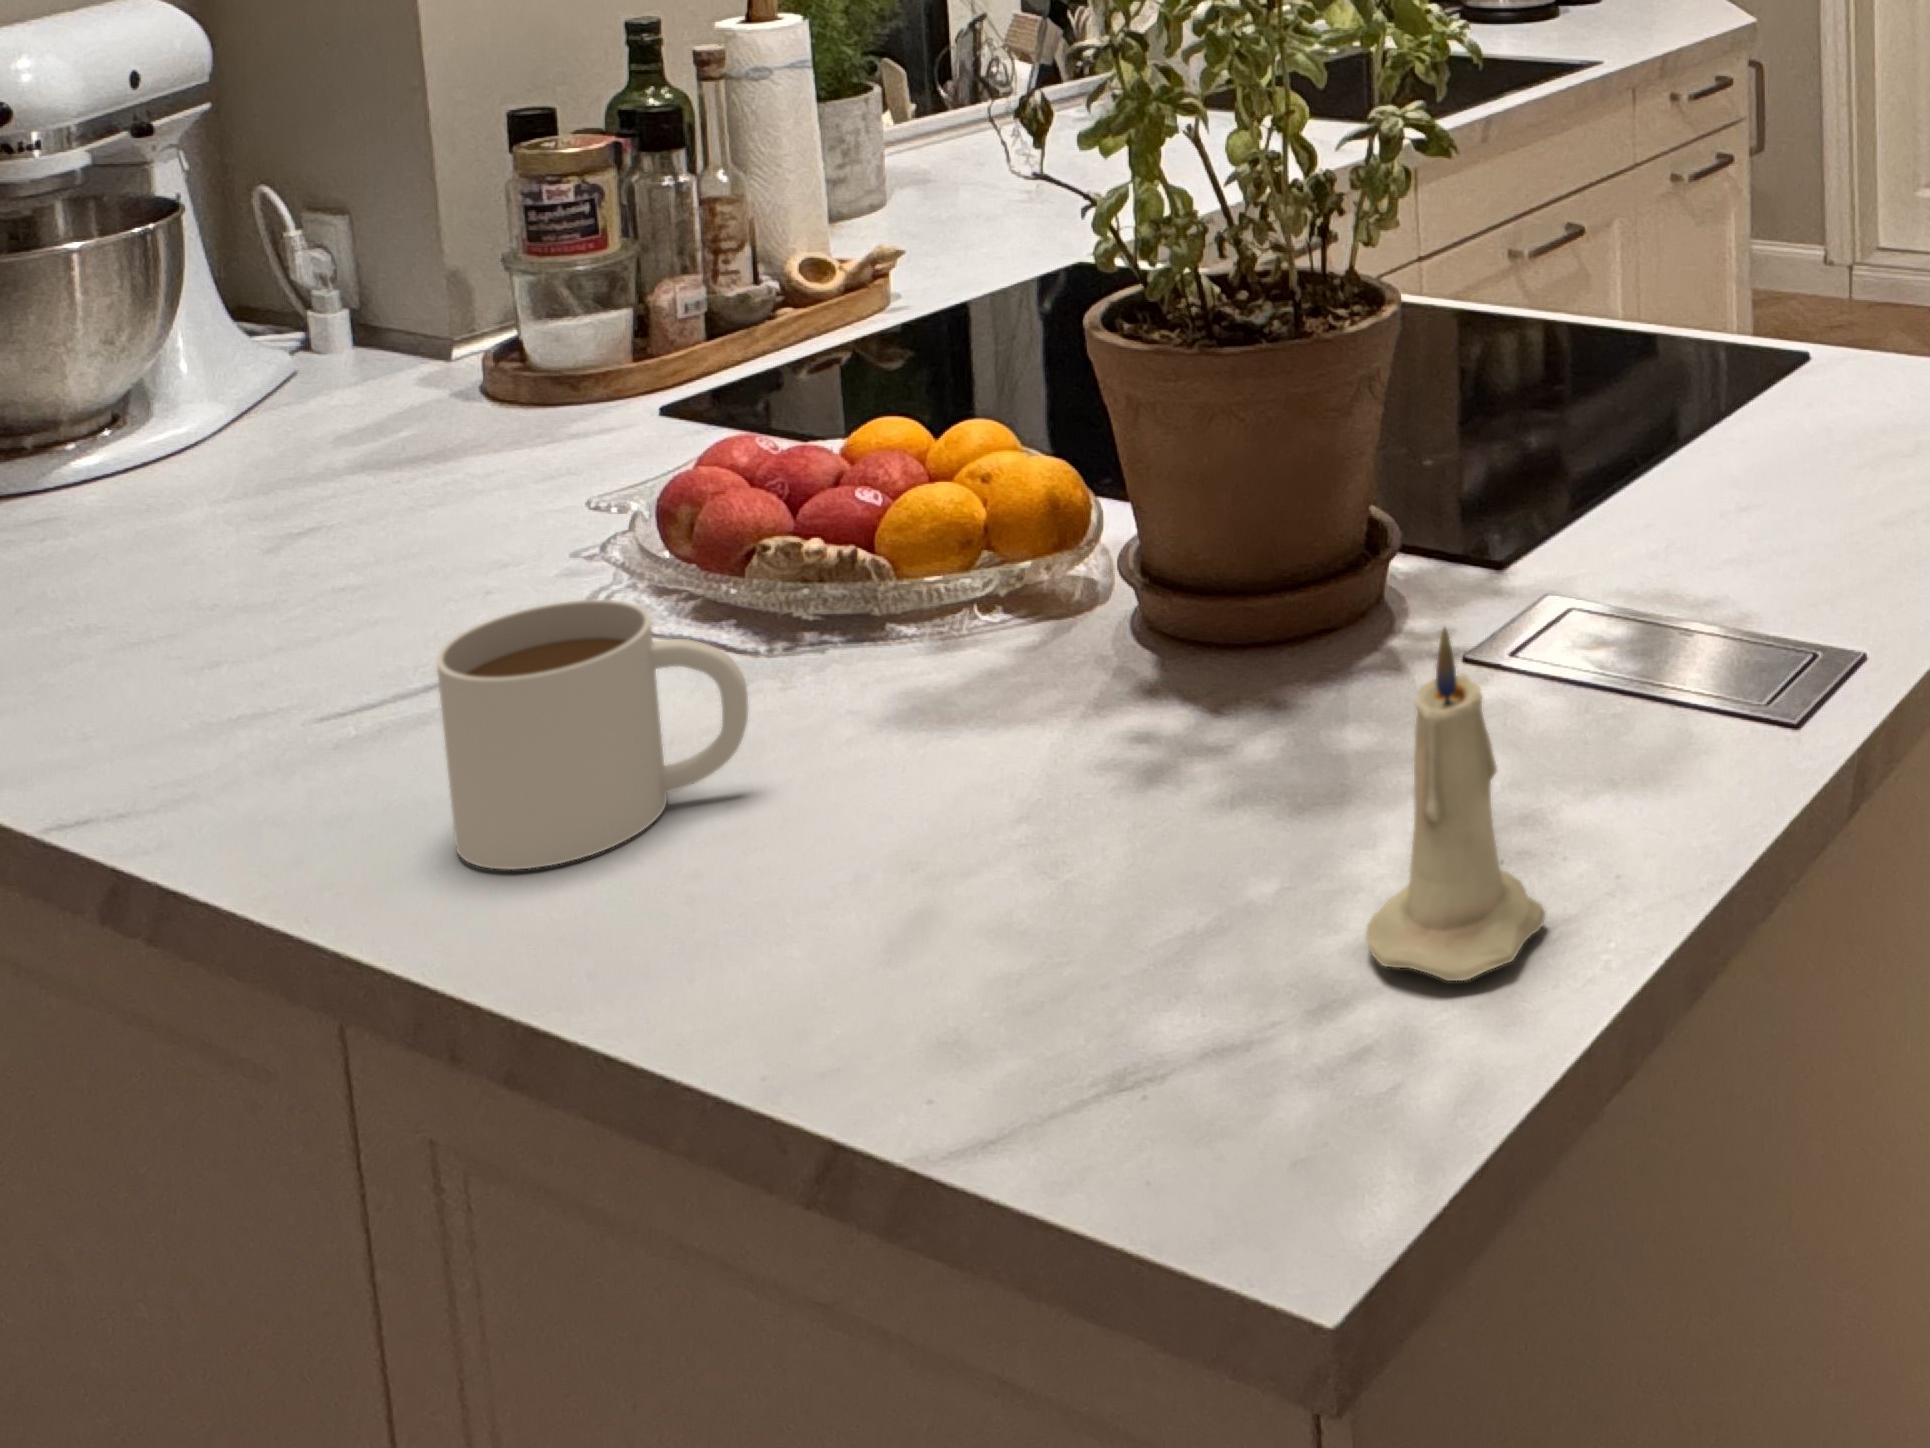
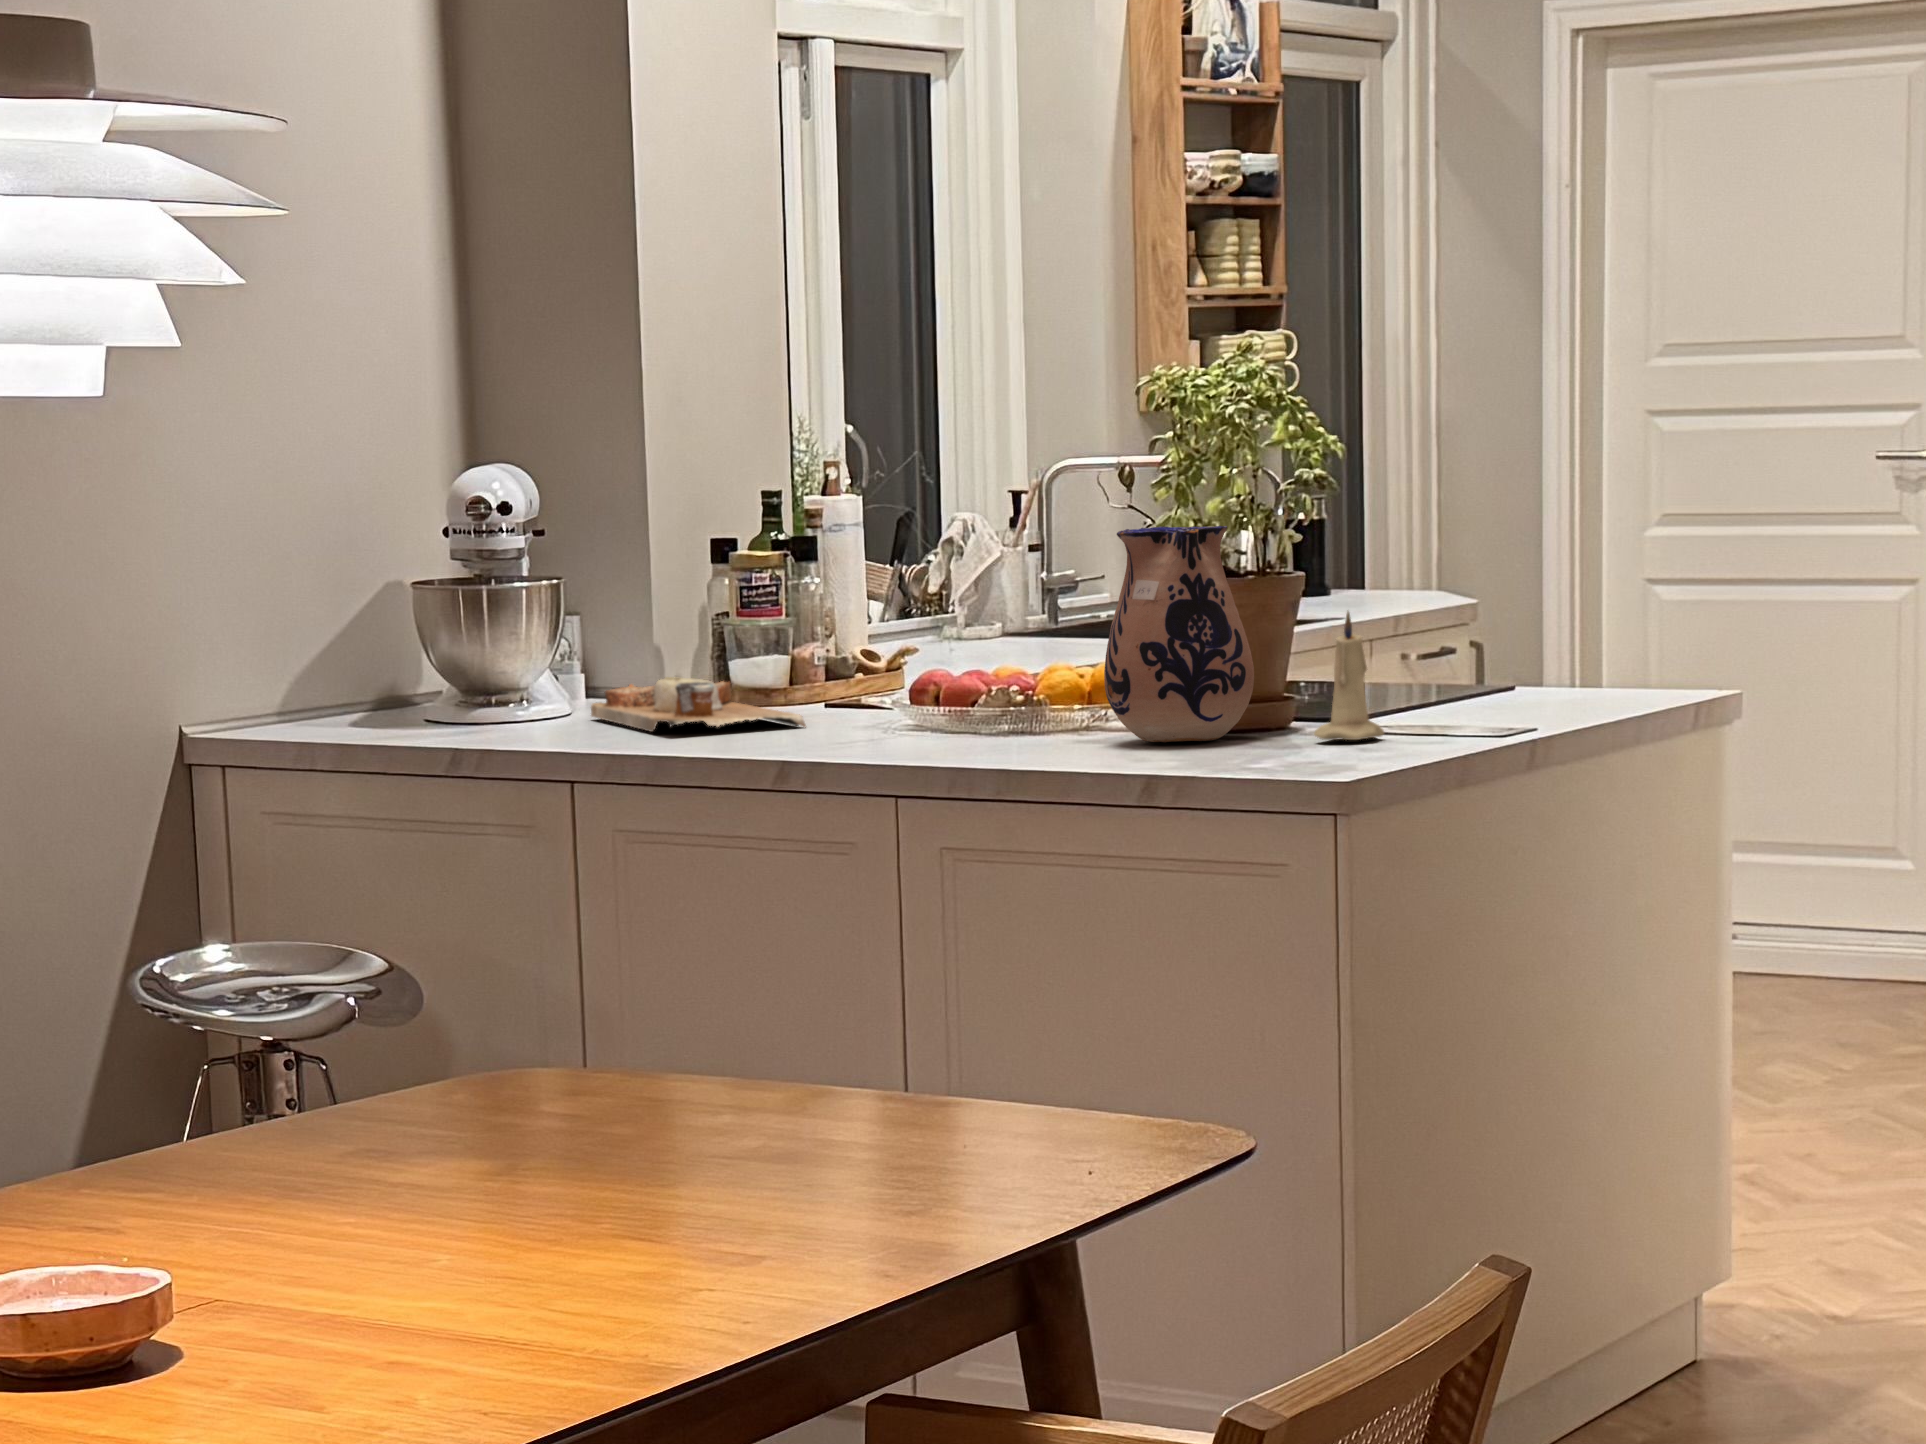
ceramic pitcher: none [870,331,1243,917] -> present [1104,526,1254,742]
cutting board: none [164,402,499,634] -> present [591,677,806,732]
mug: present [436,600,748,870] -> none [900,658,1021,747]

